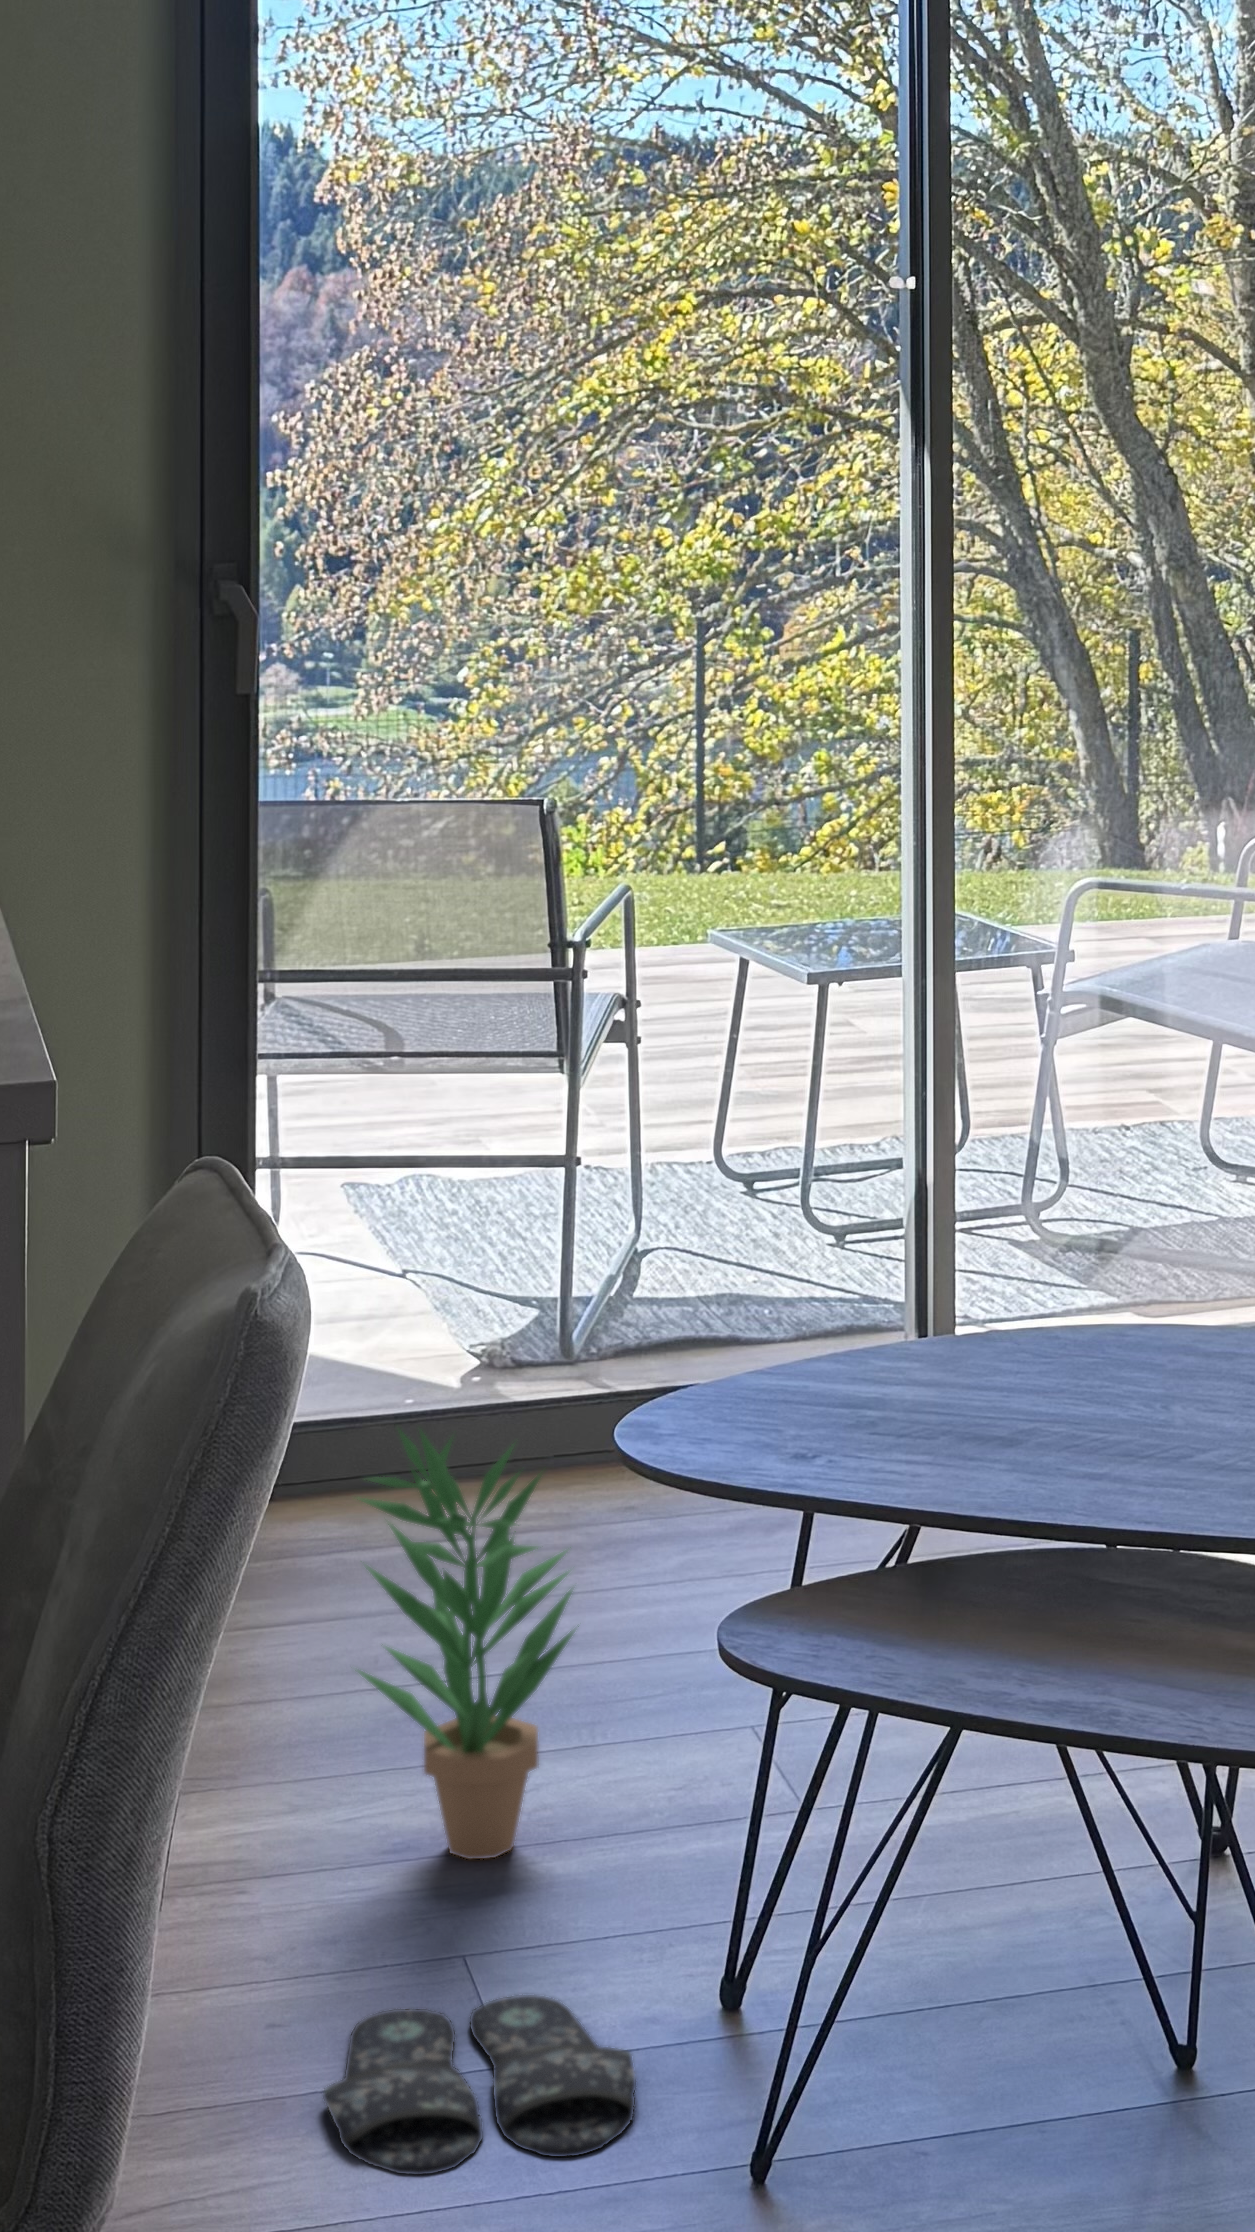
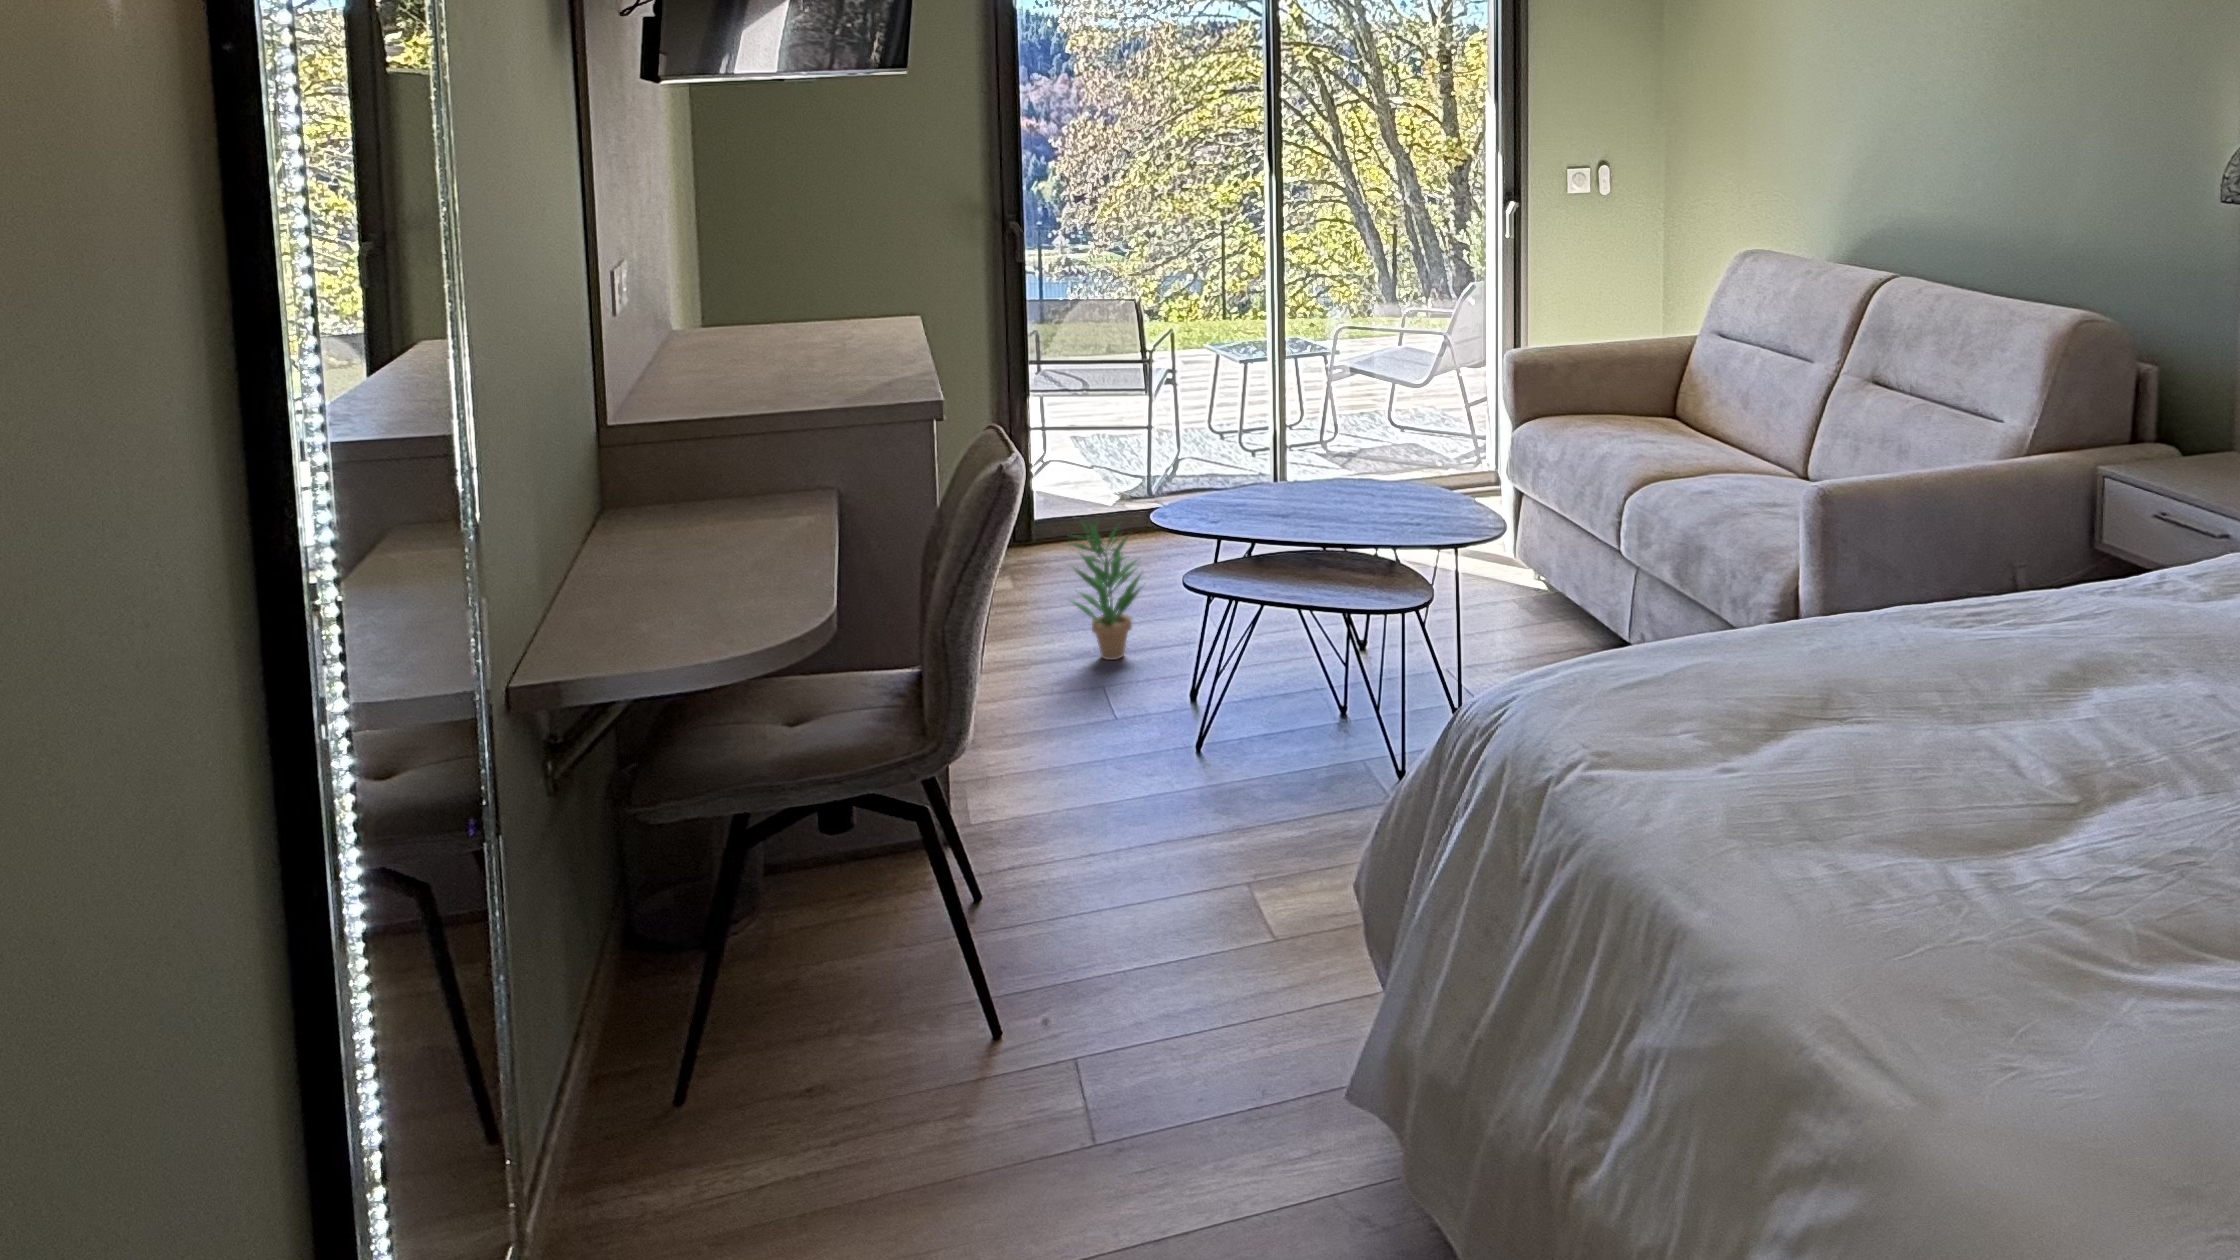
slippers: present [323,1995,636,2175] -> none [1055,700,1160,753]

